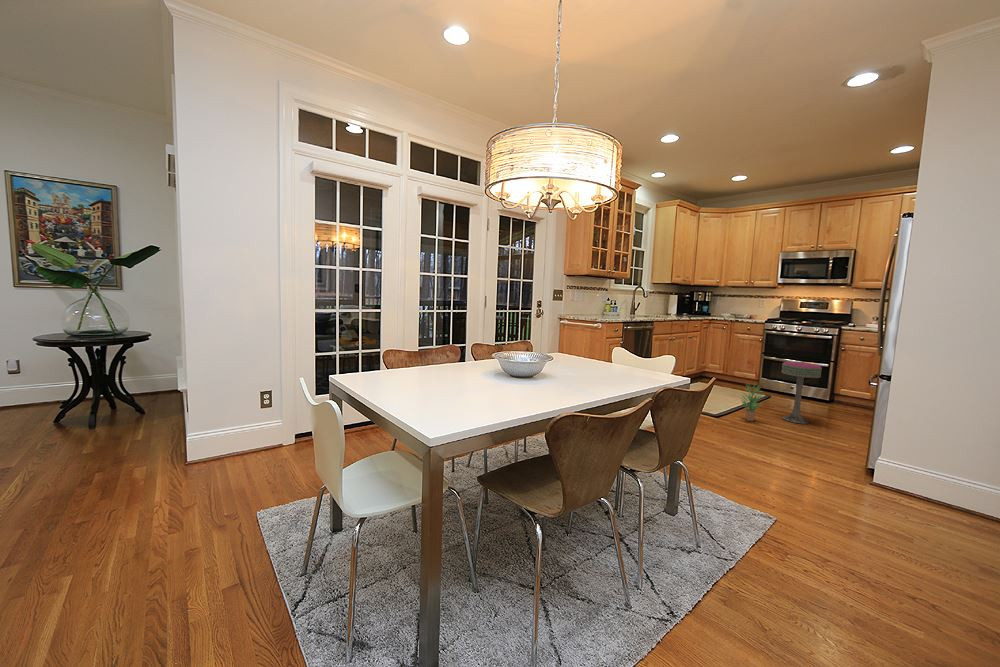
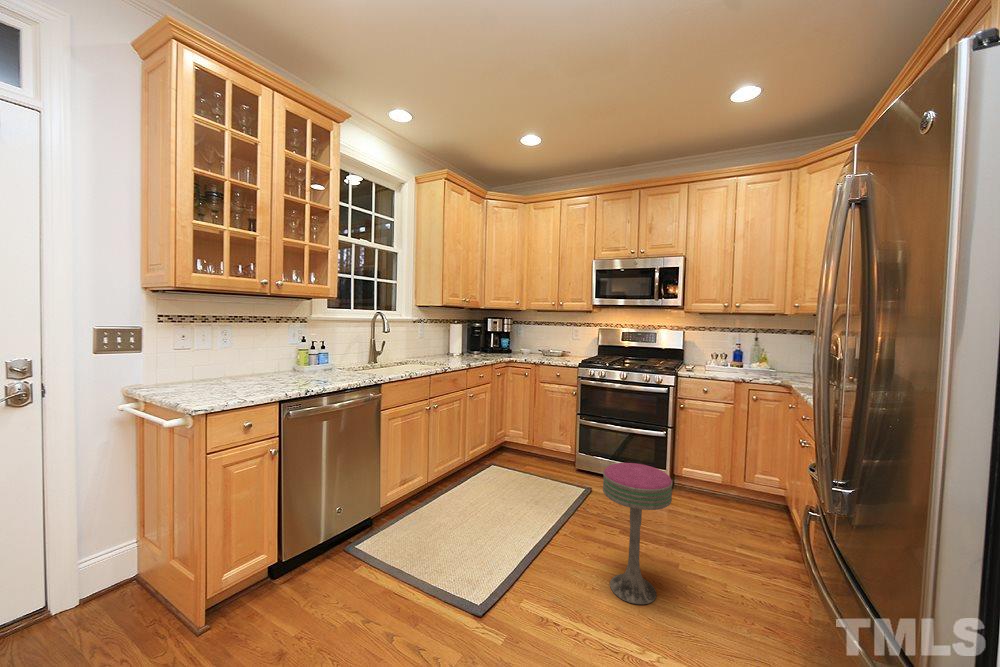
potted plant: present [742,385,763,421] -> none [525,537,573,628]

